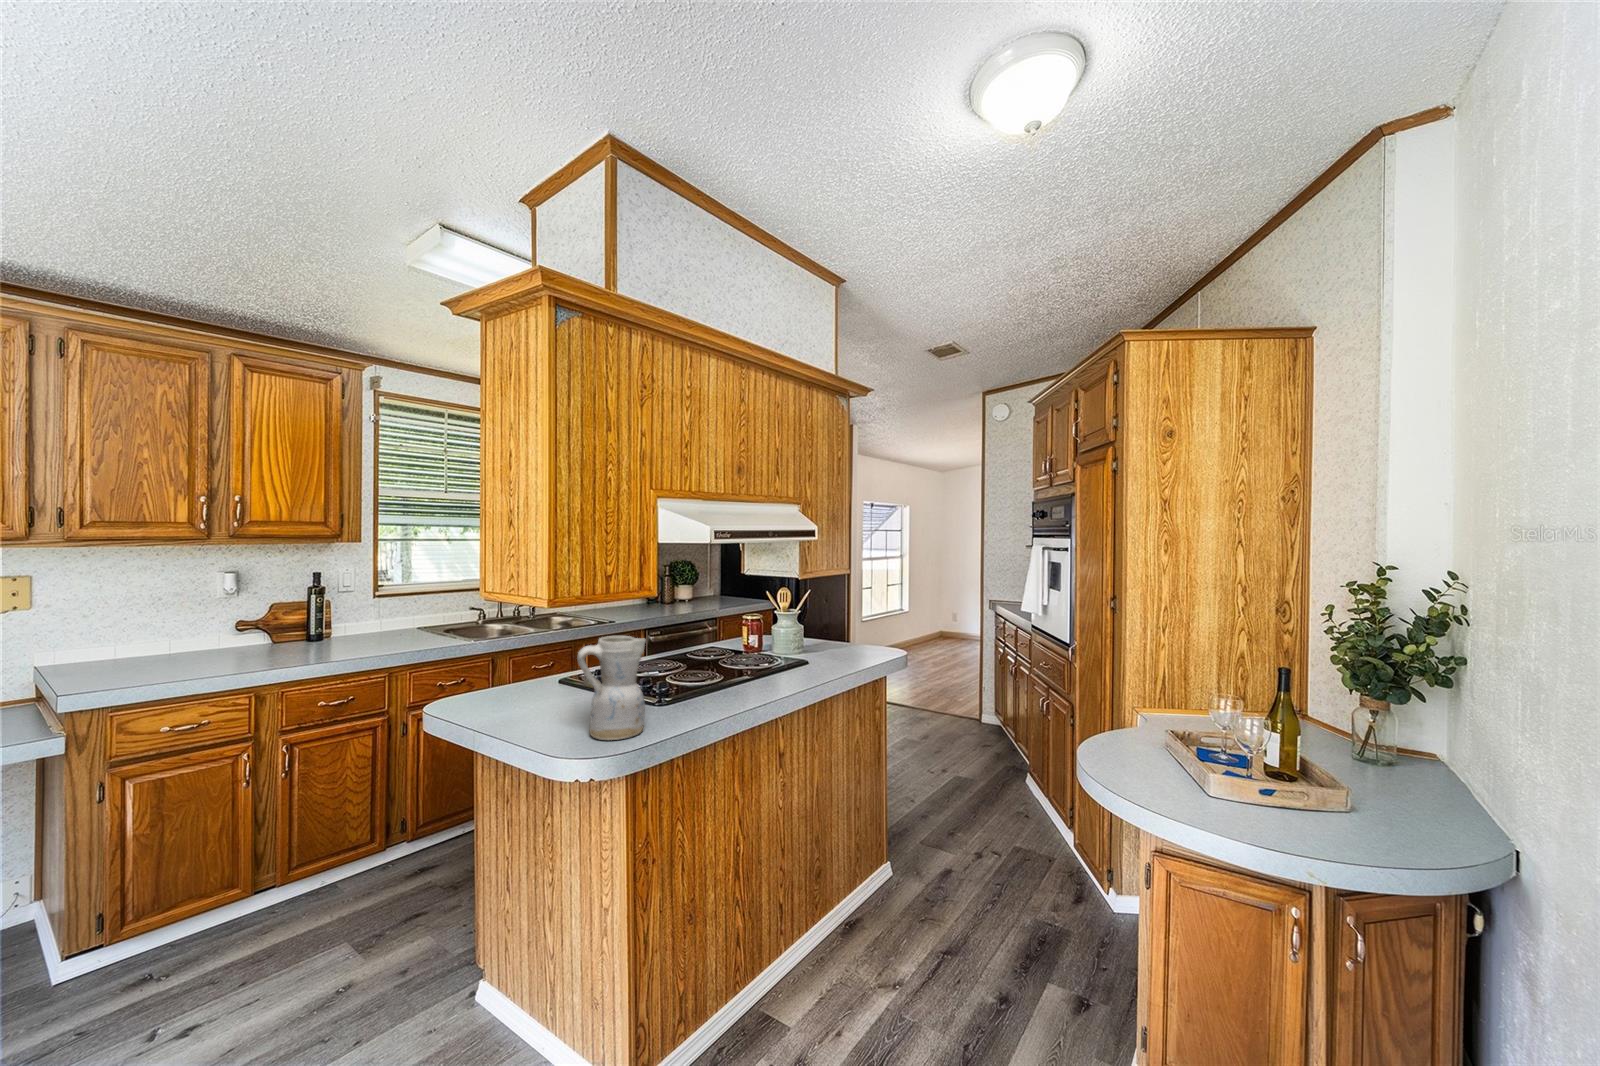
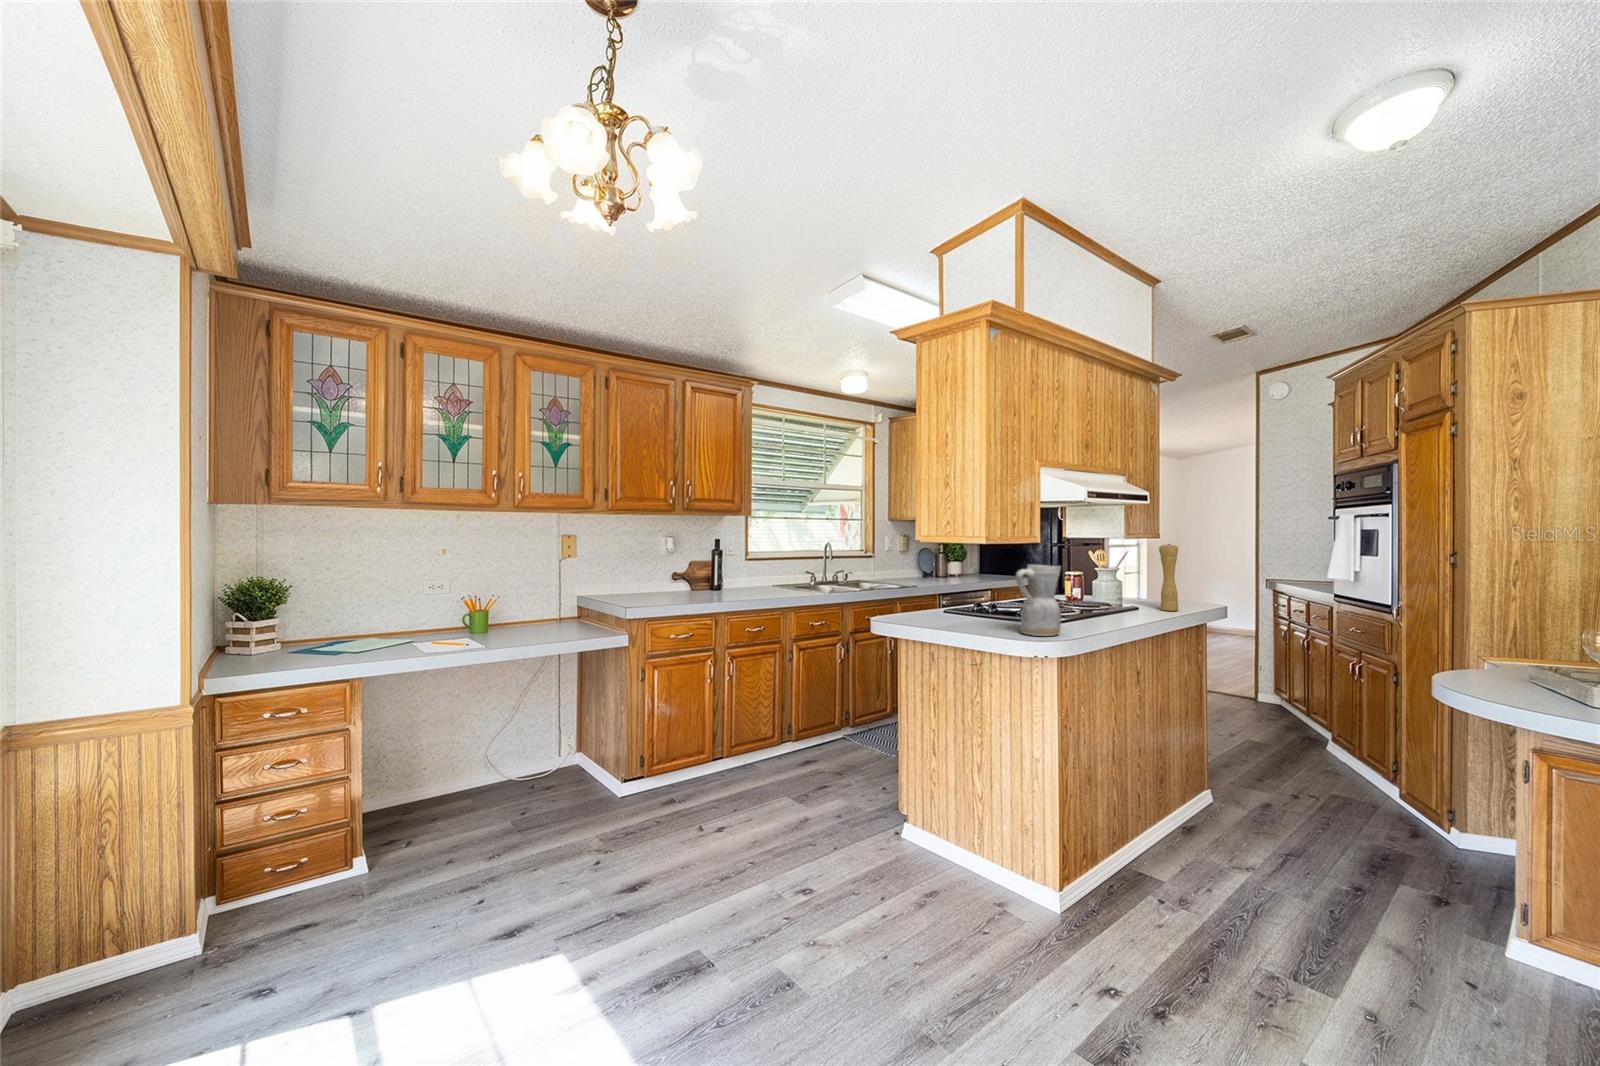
pepper mill: none [827,587,848,668] -> present [1159,544,1178,611]

